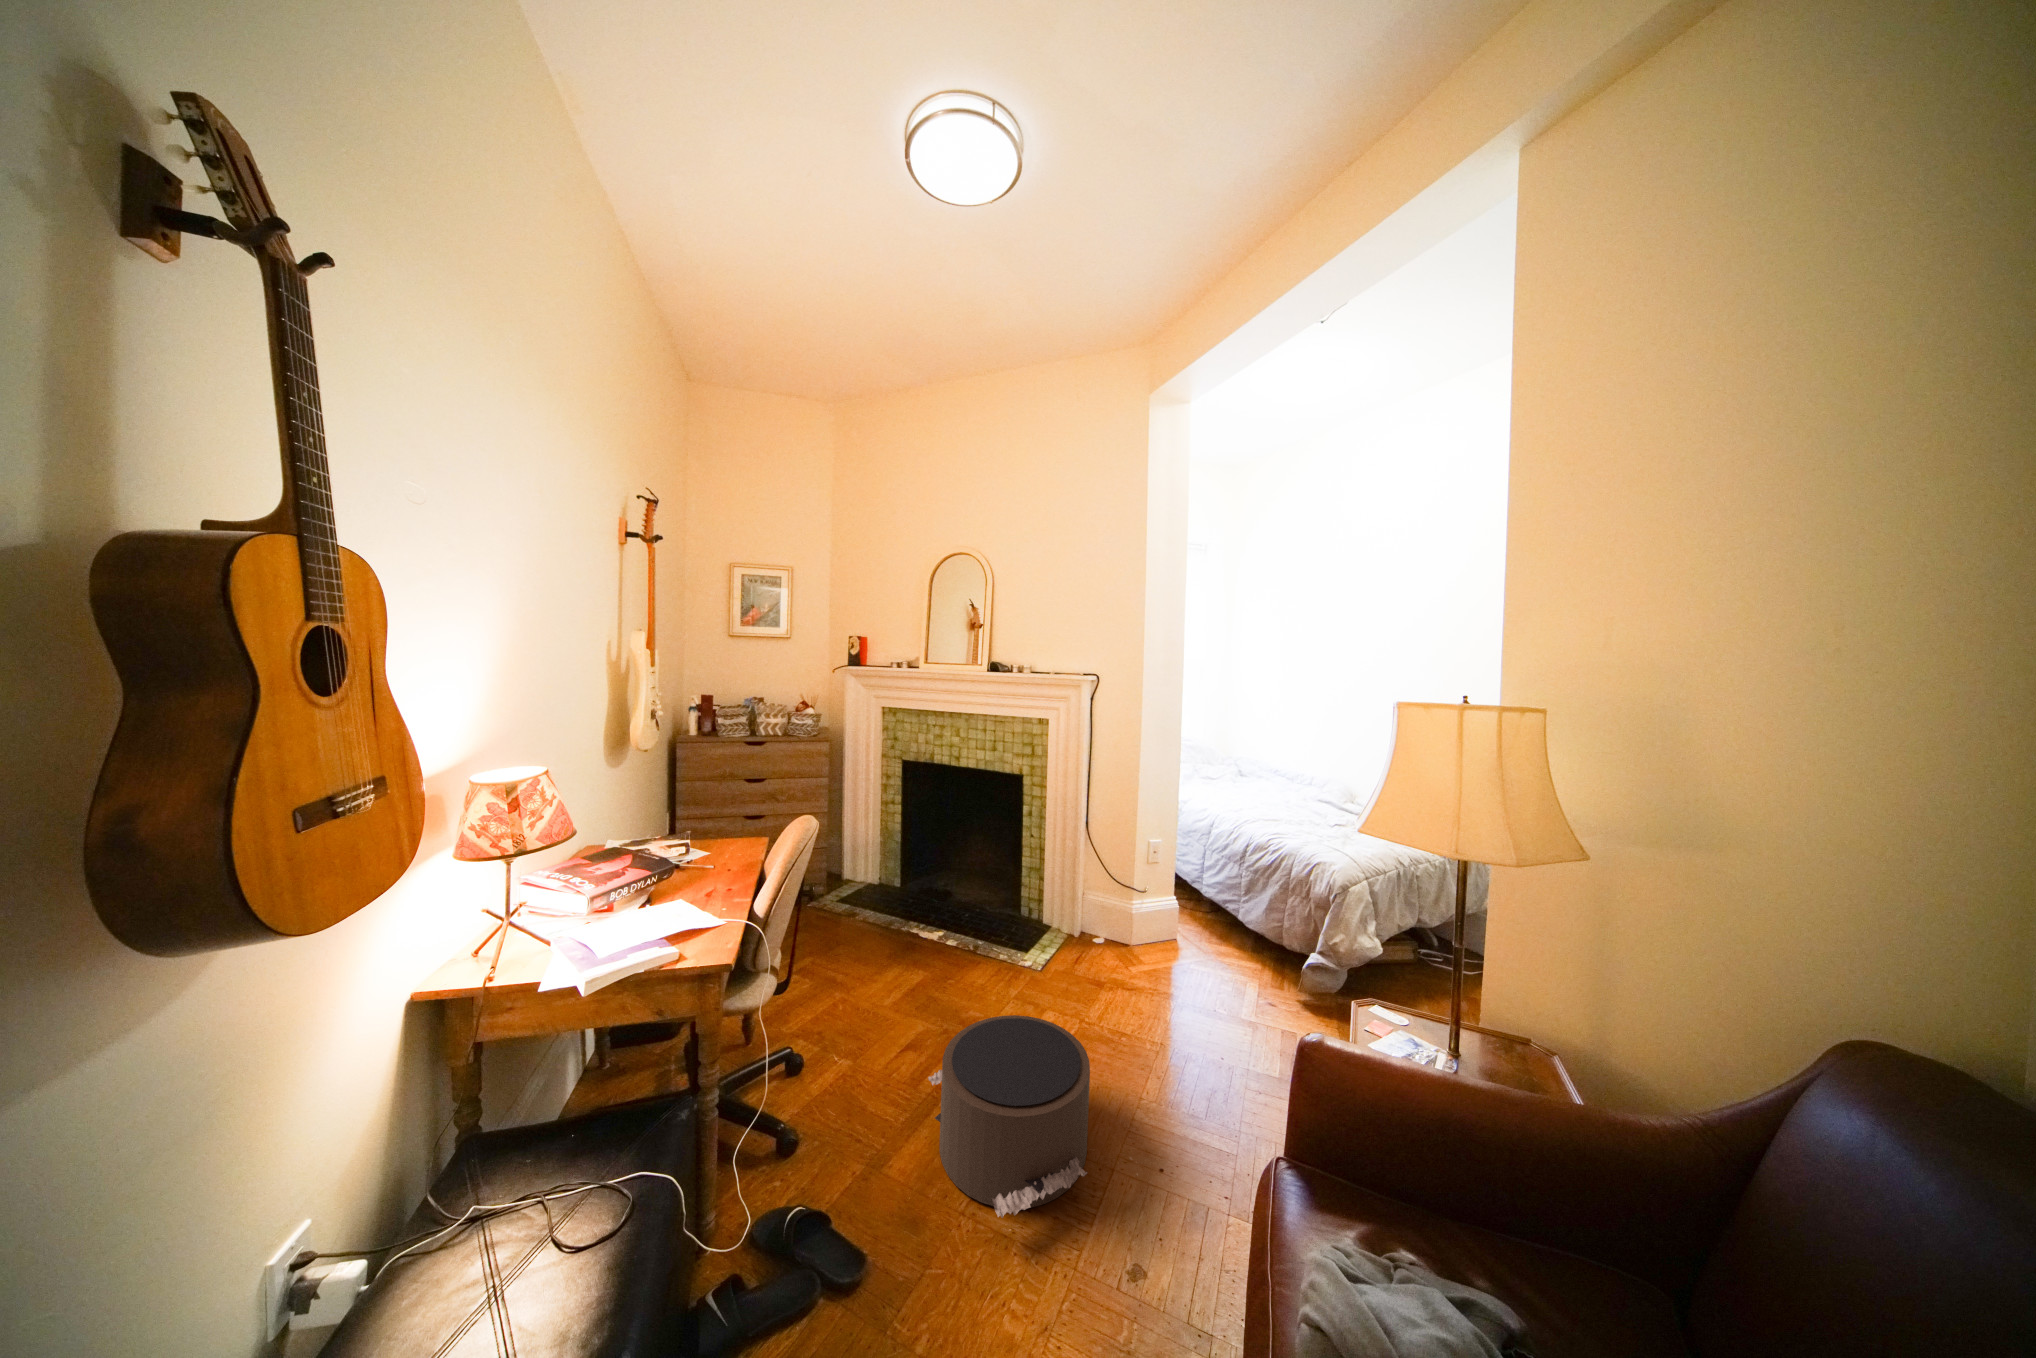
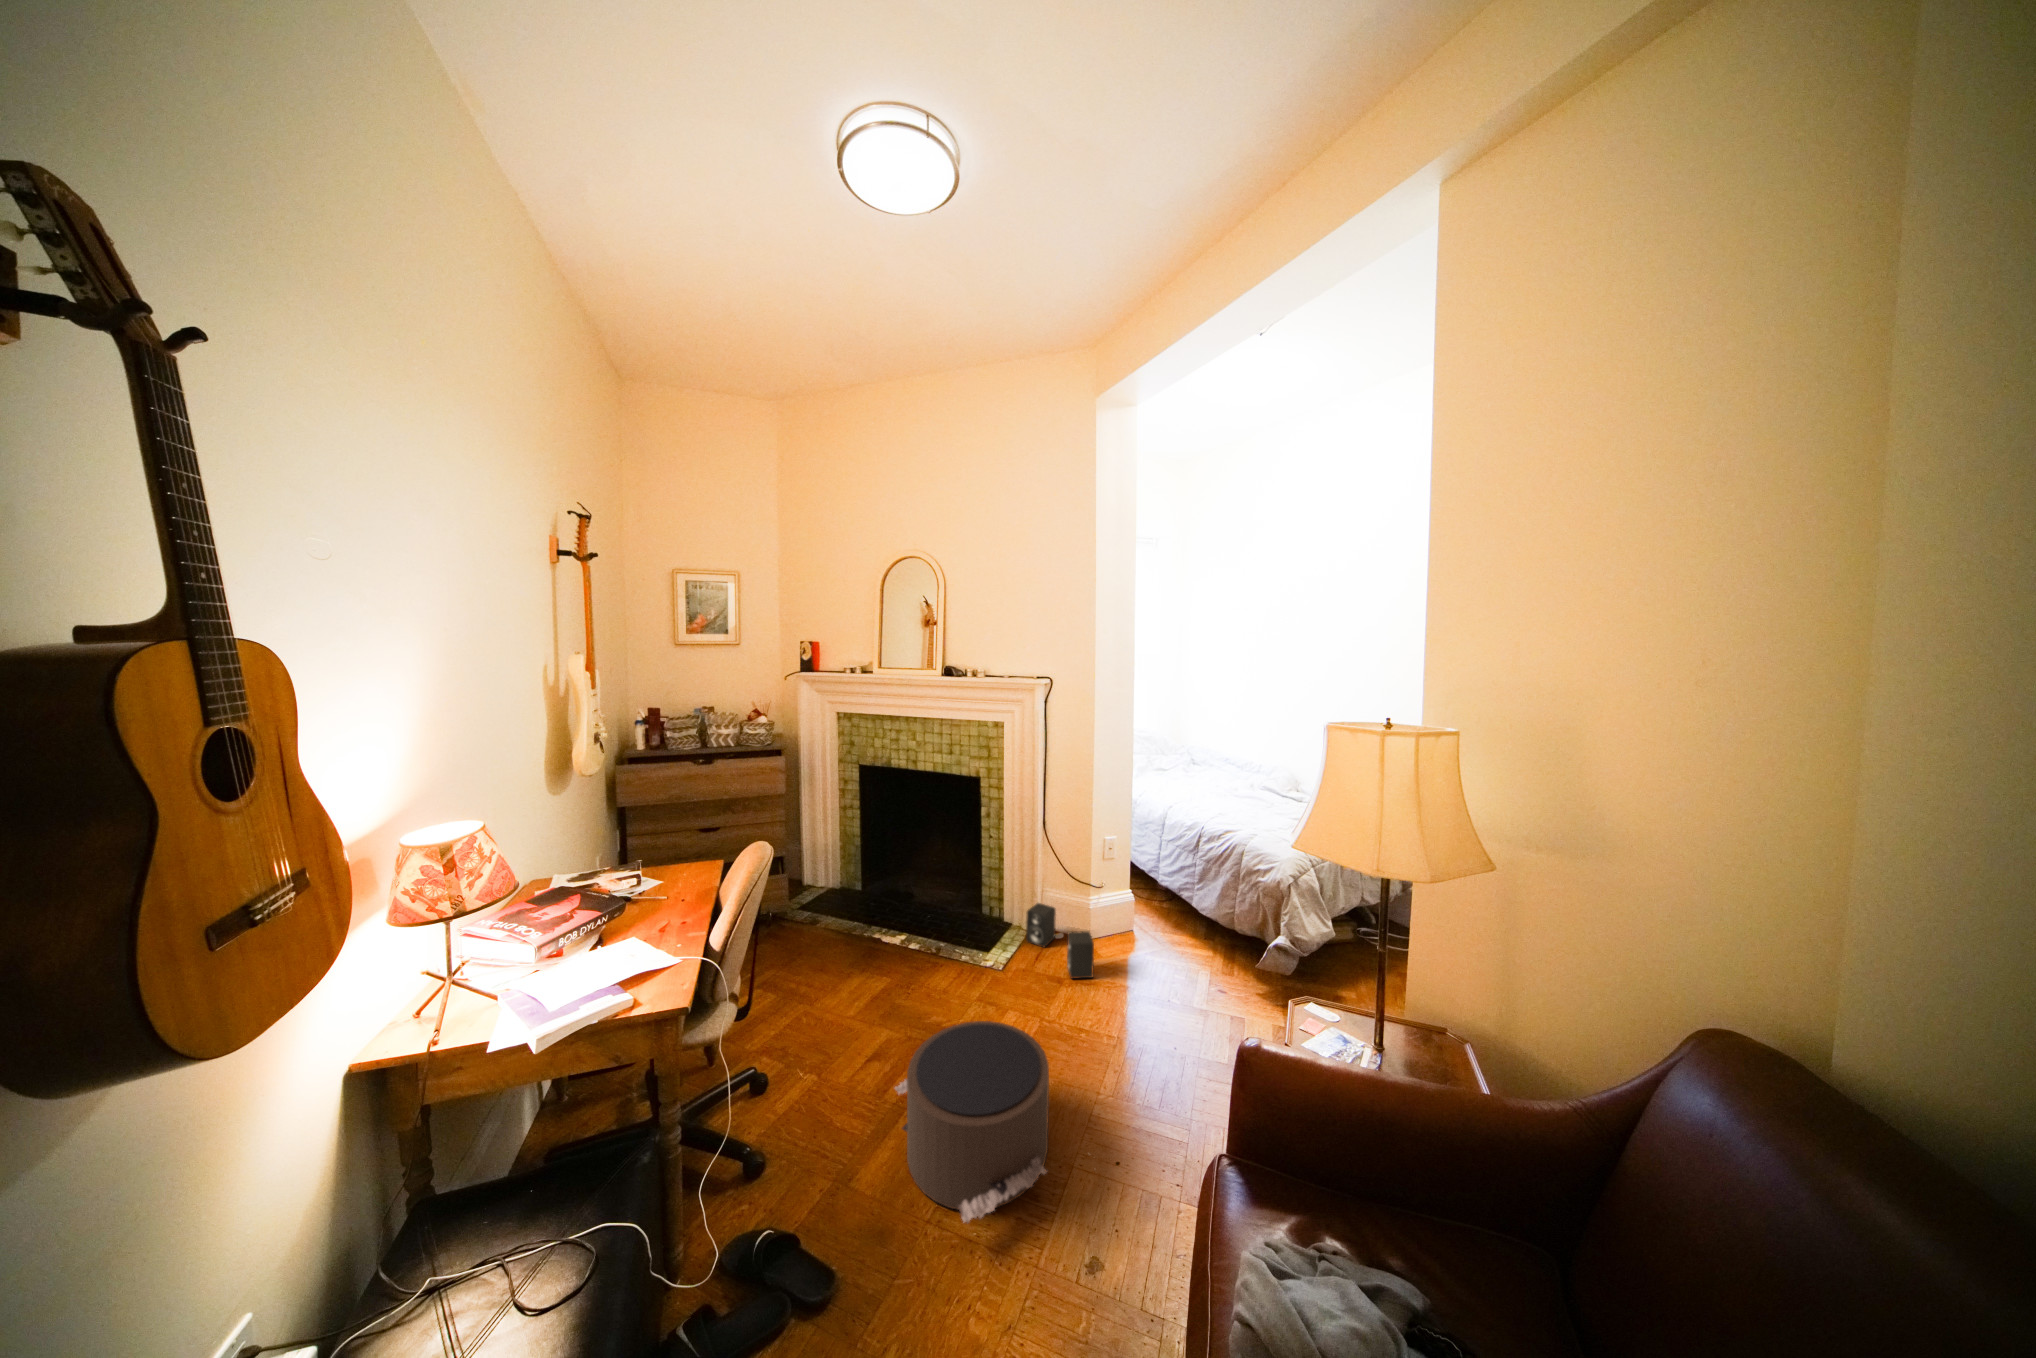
speaker: none [1065,907,1137,986] -> present [1026,903,1094,978]

